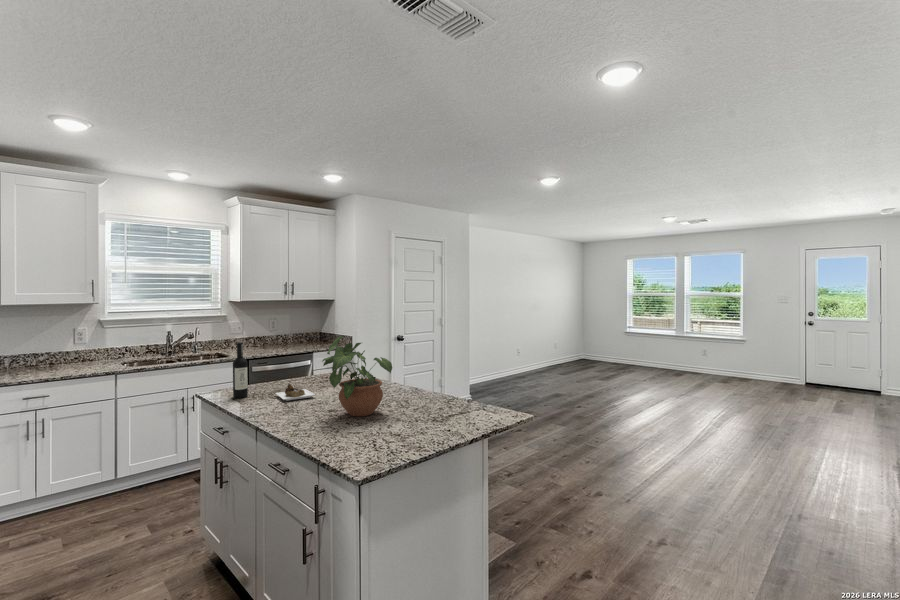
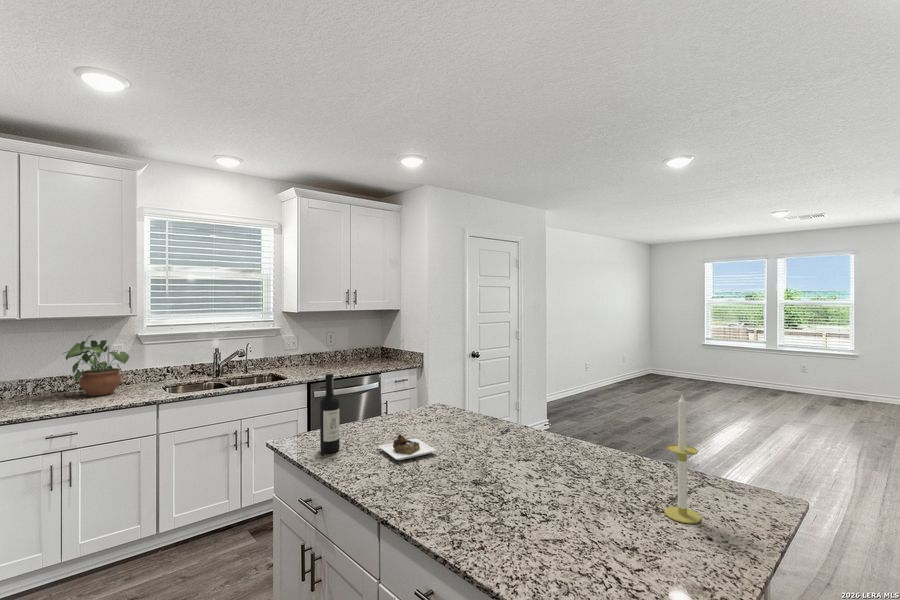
potted plant: present [323,336,392,416] -> present [63,335,129,396]
candle: none [435,347,454,424] -> present [664,395,701,524]

